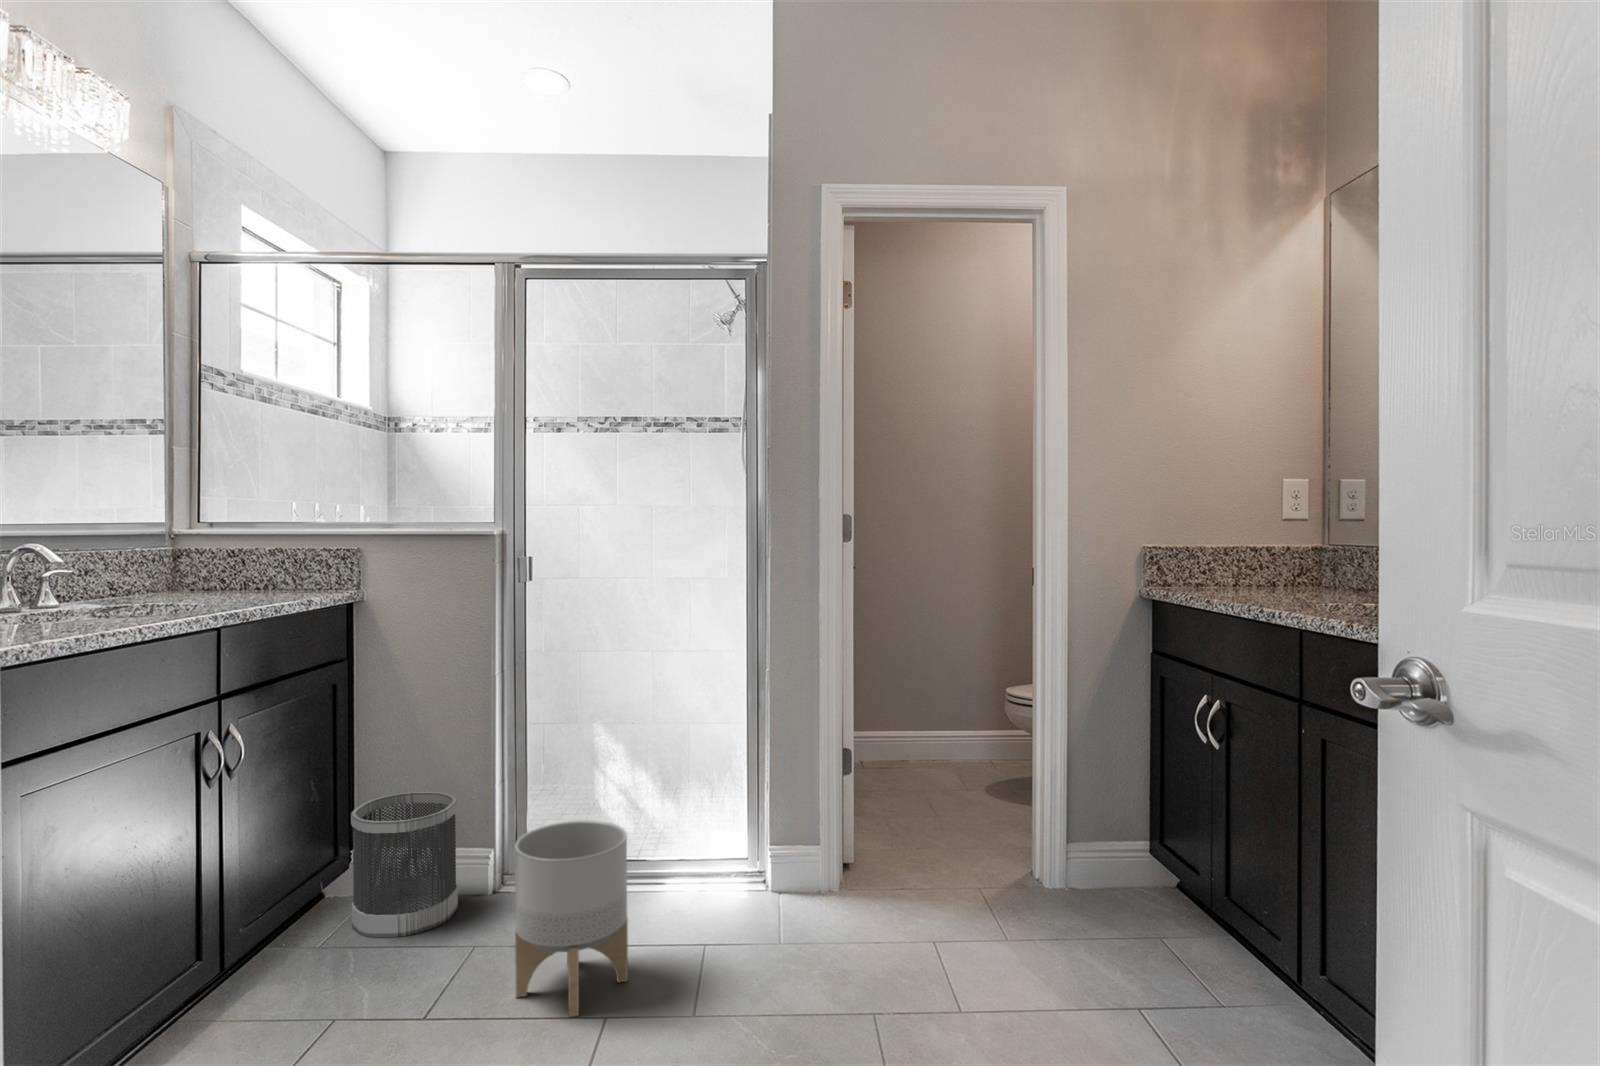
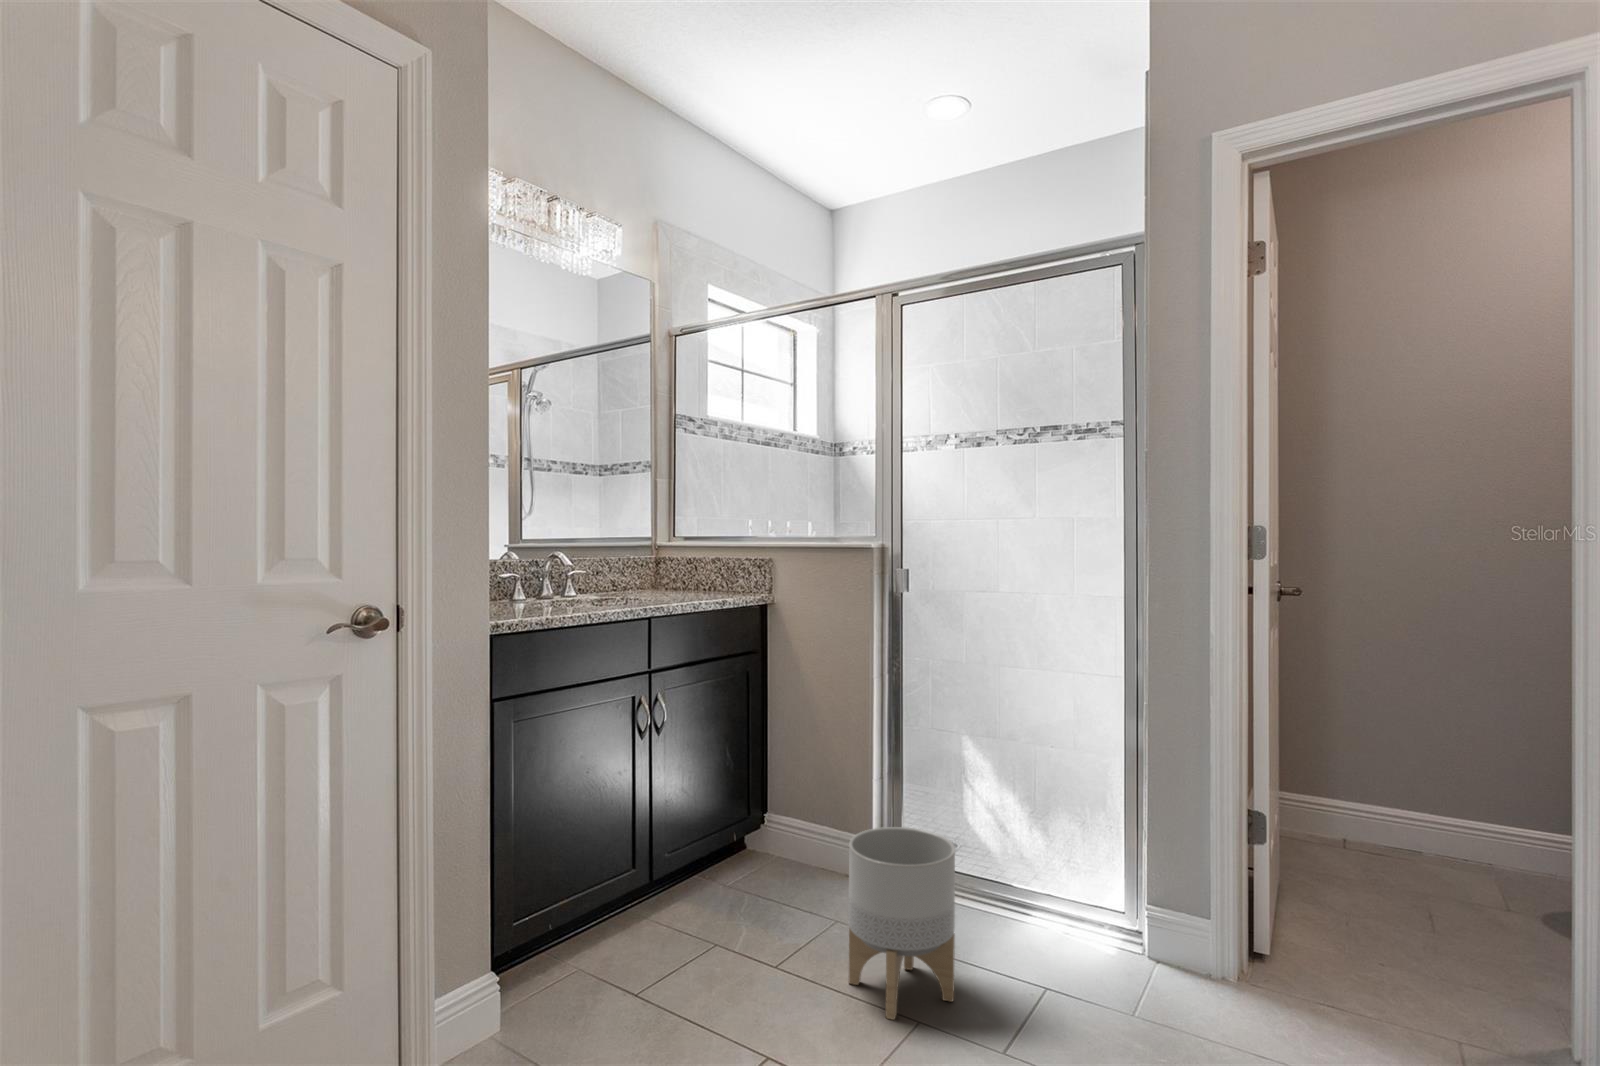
wastebasket: present [351,792,458,937] -> none [753,774,838,901]

